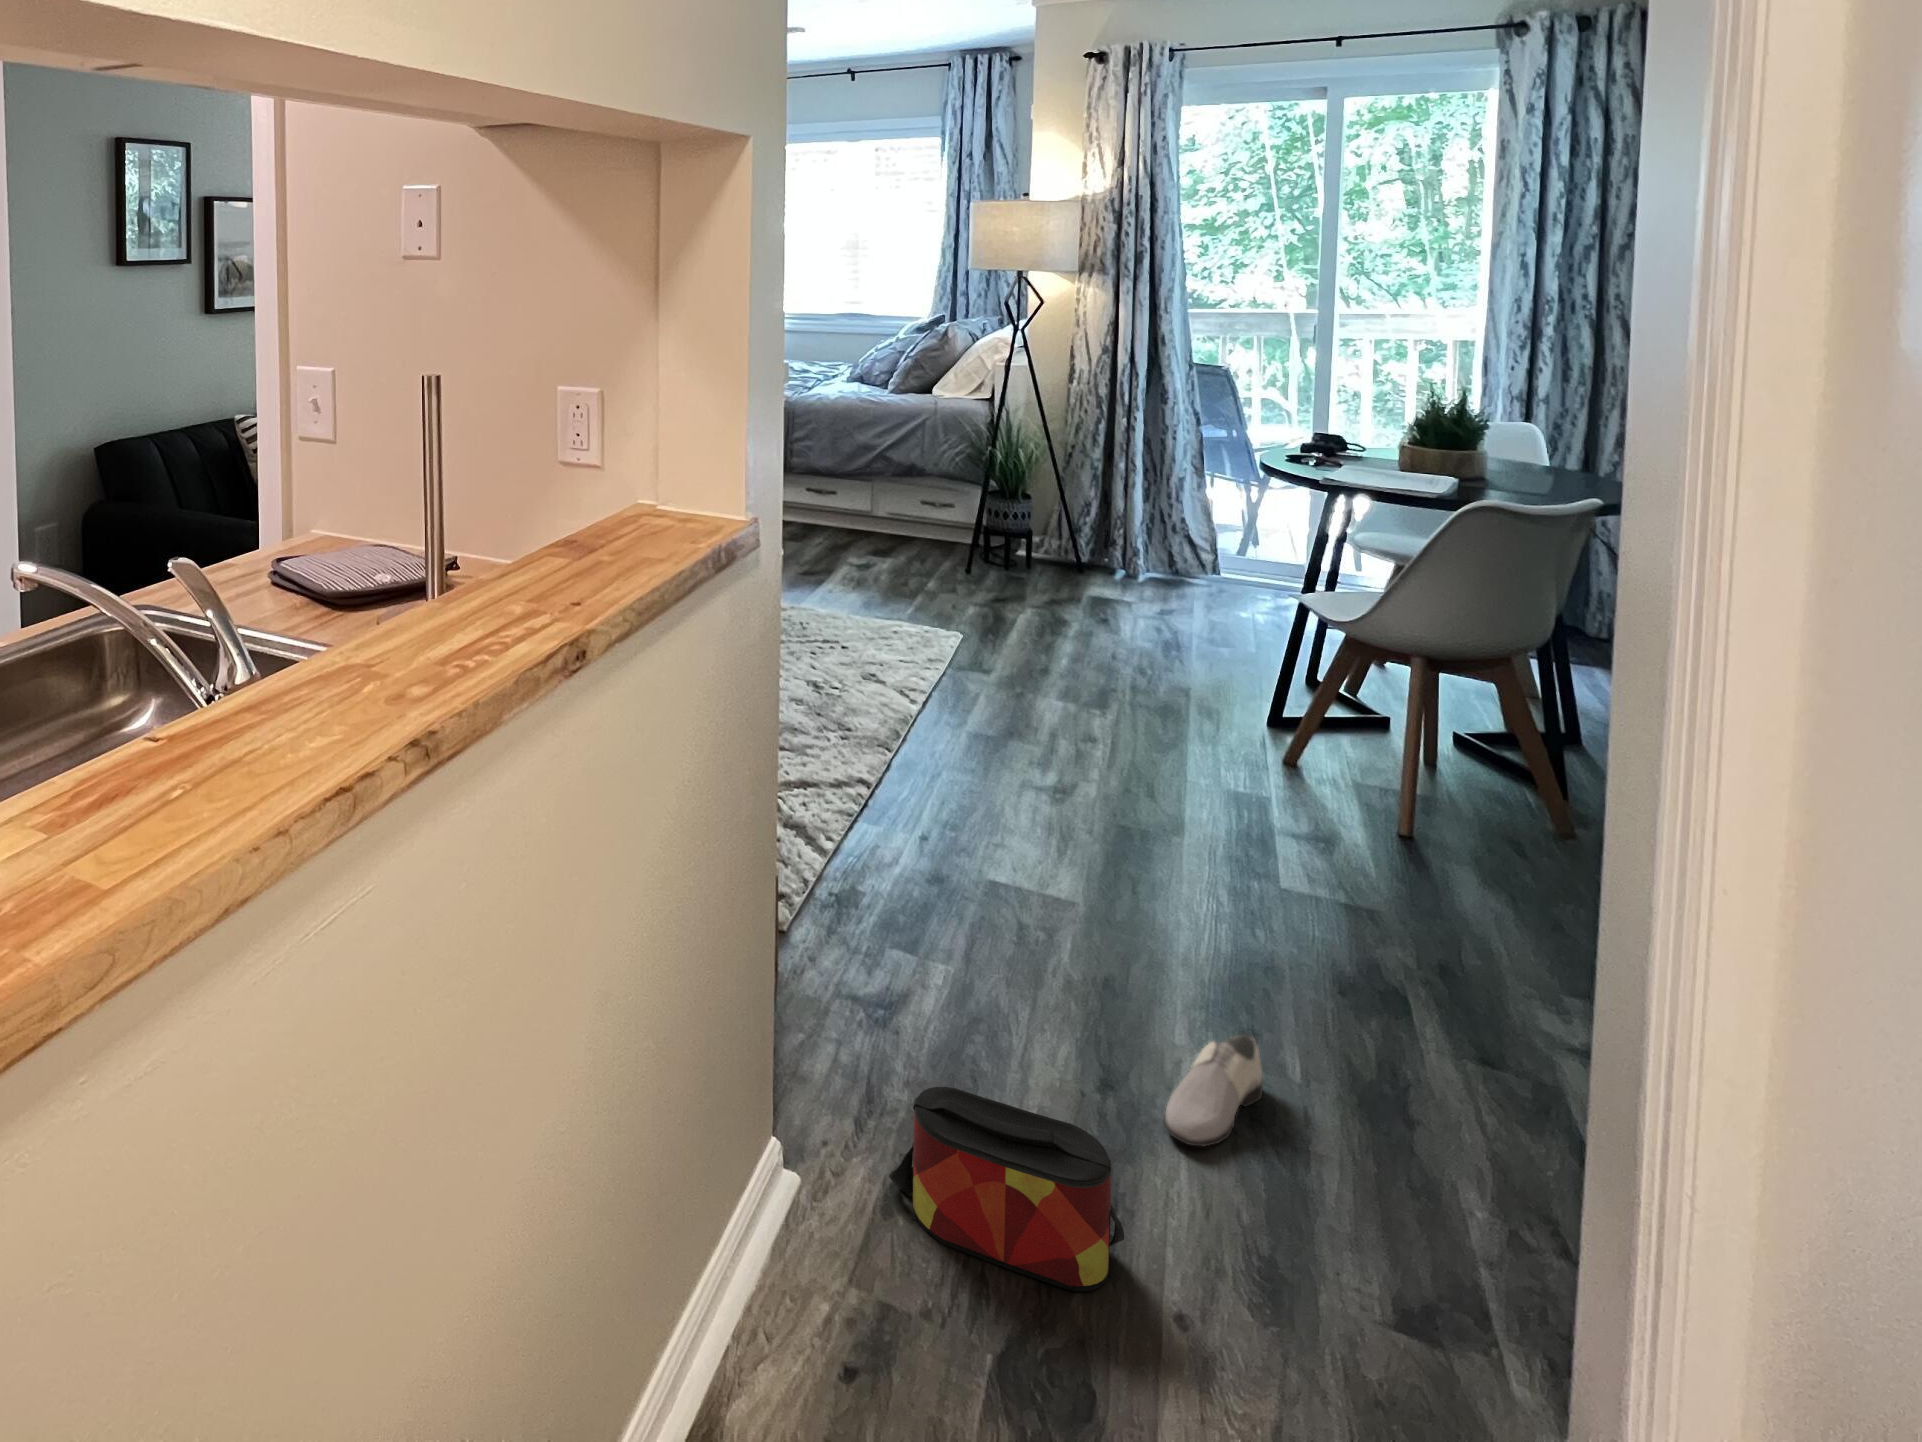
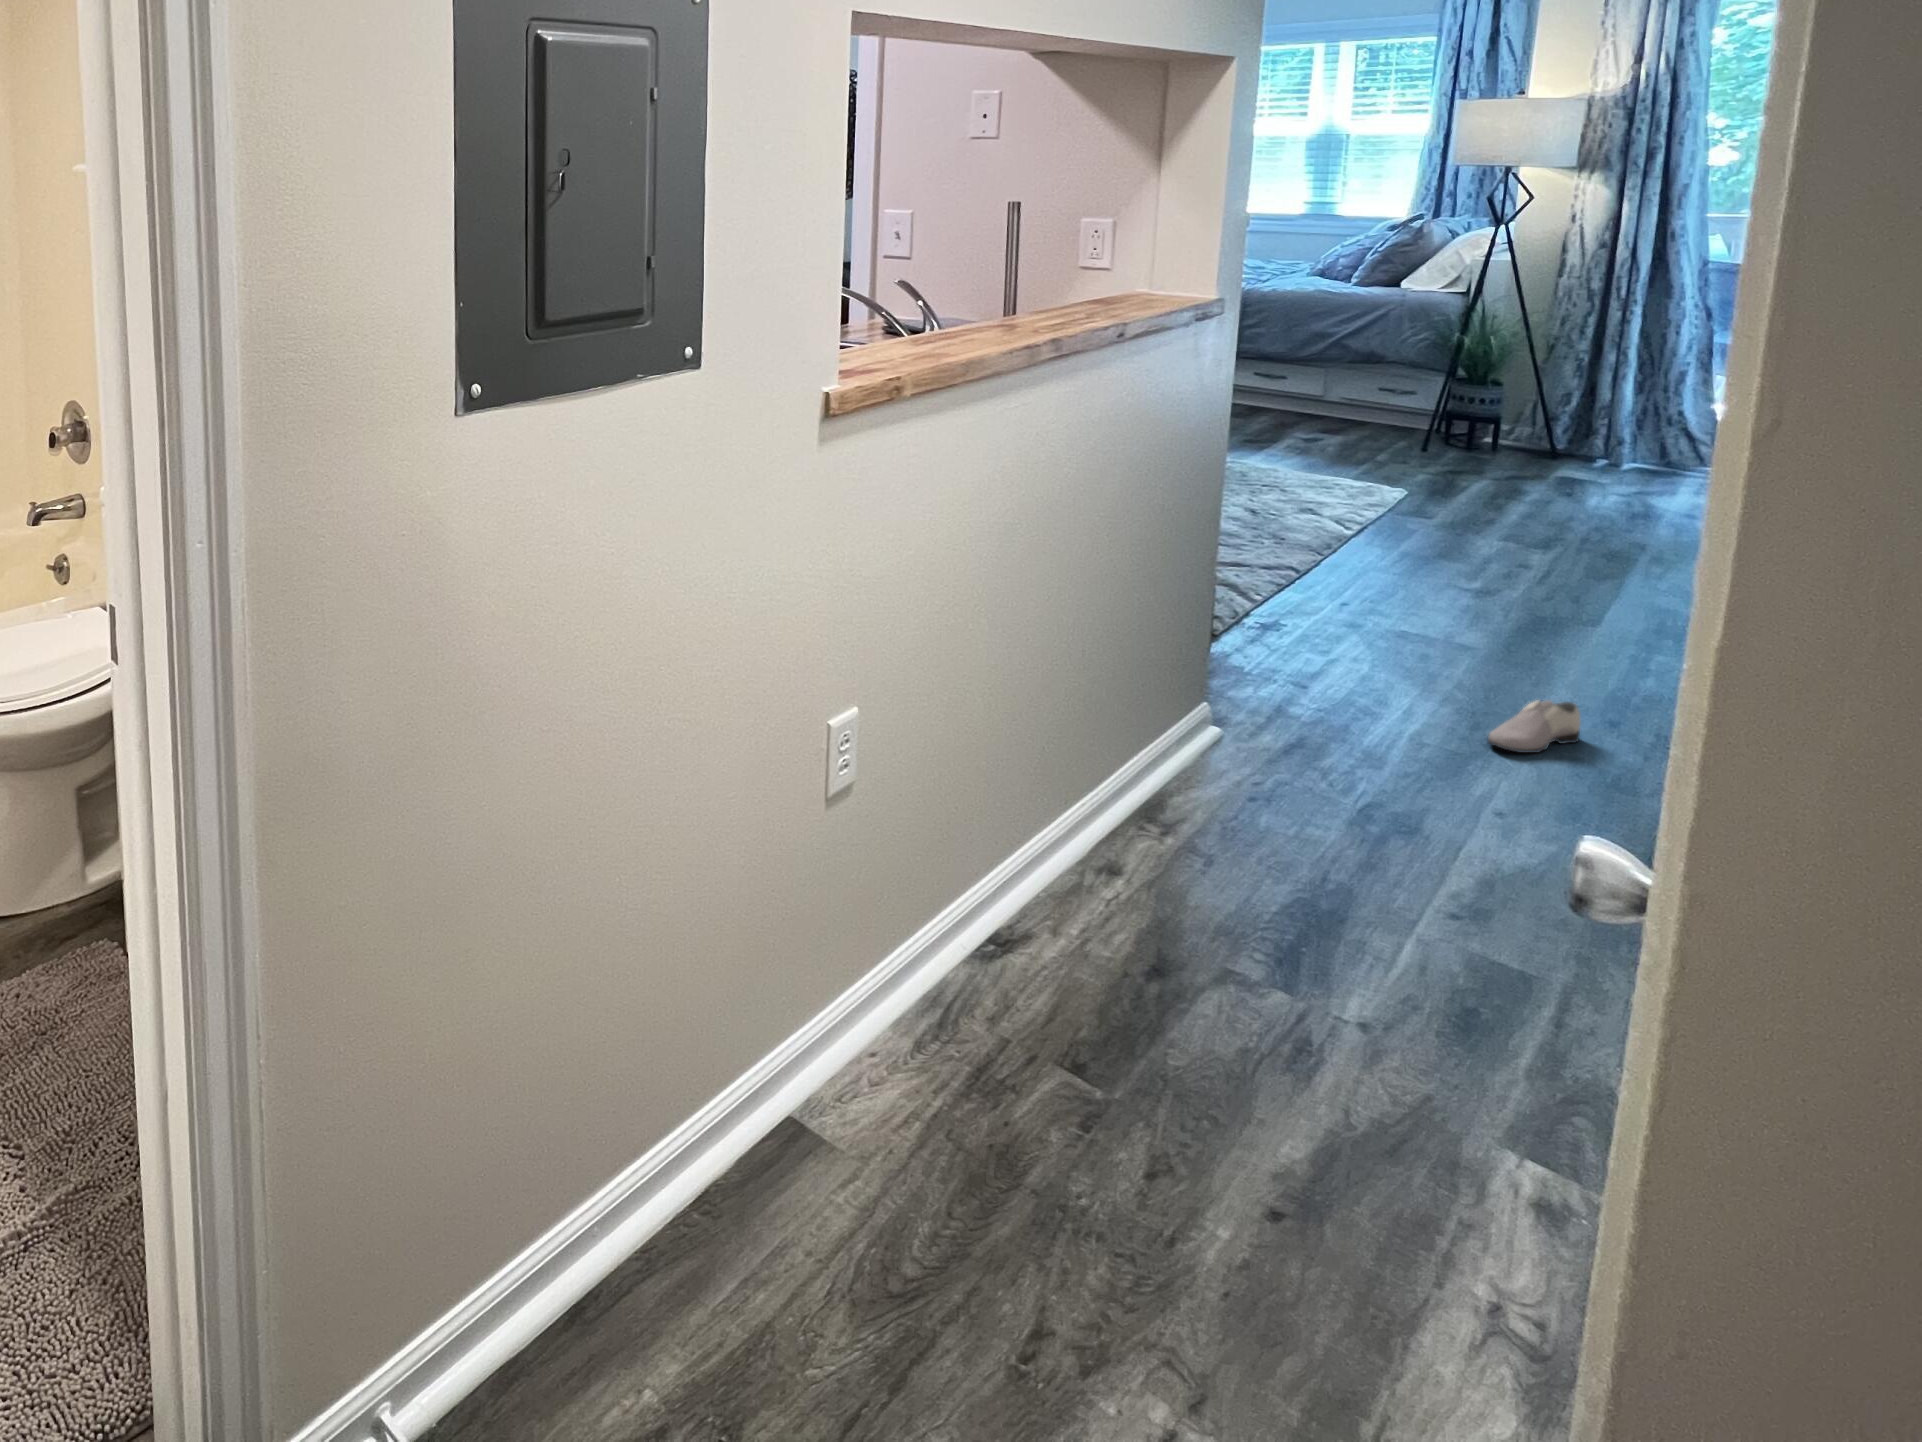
bag: present [889,1087,1124,1291] -> none [1266,680,1432,788]

